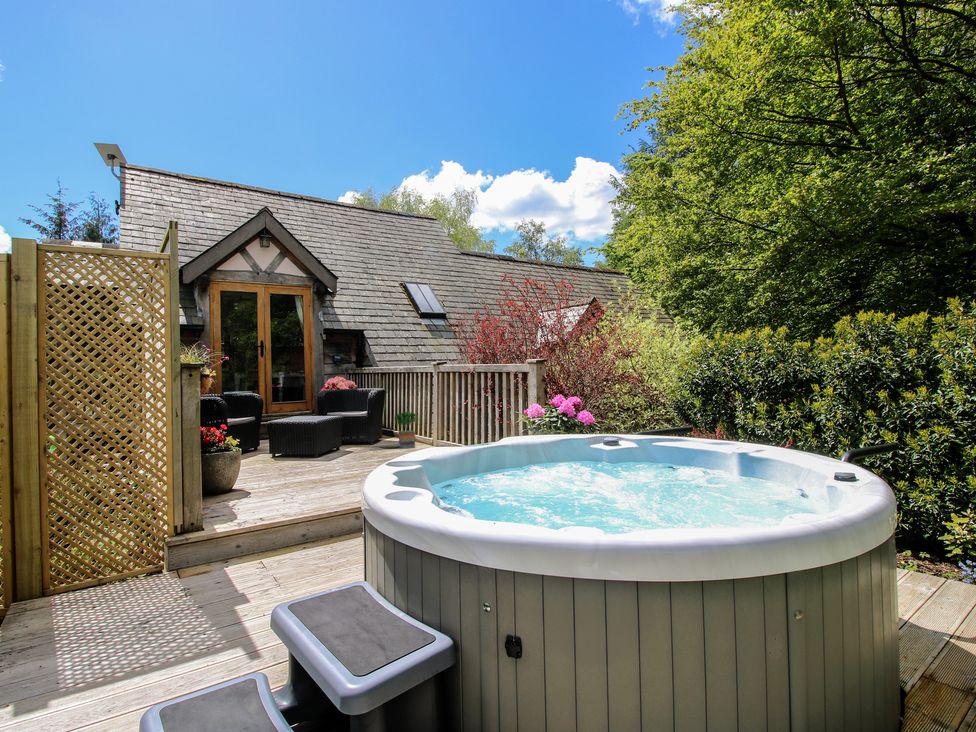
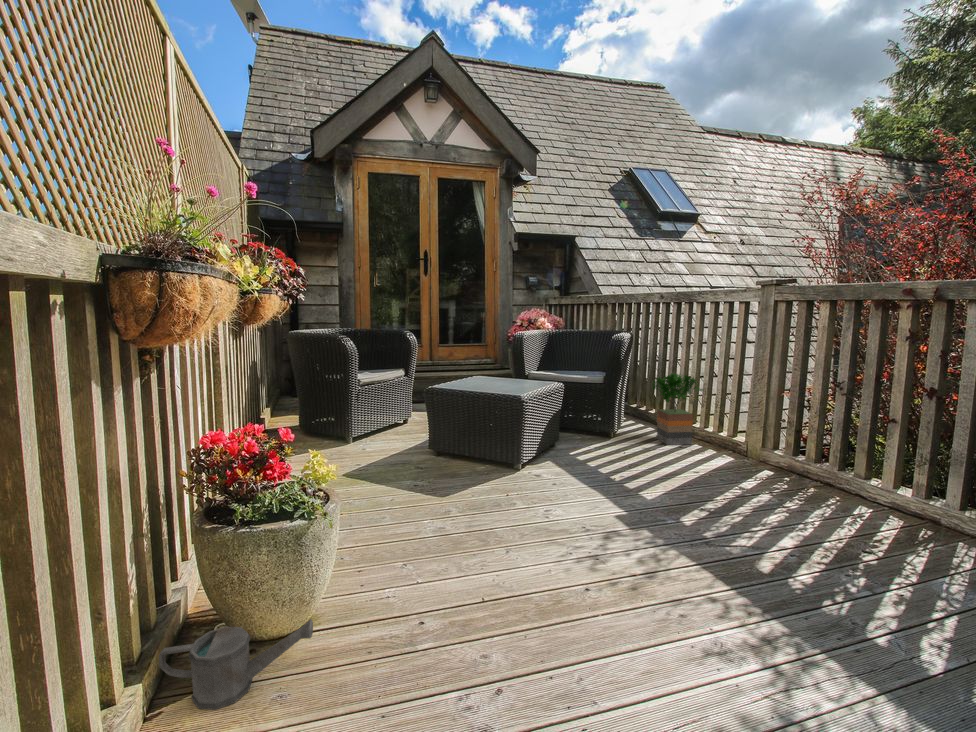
watering can: none [194,486,242,510] -> present [159,619,313,710]

